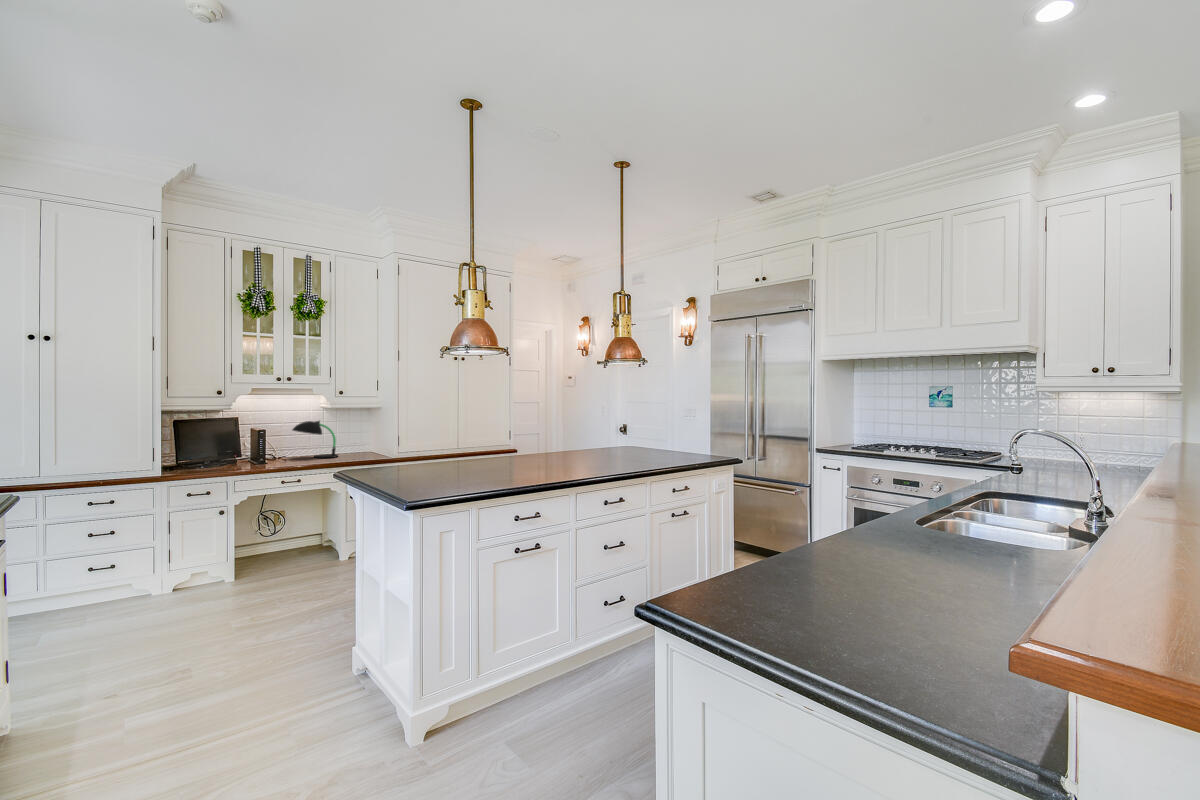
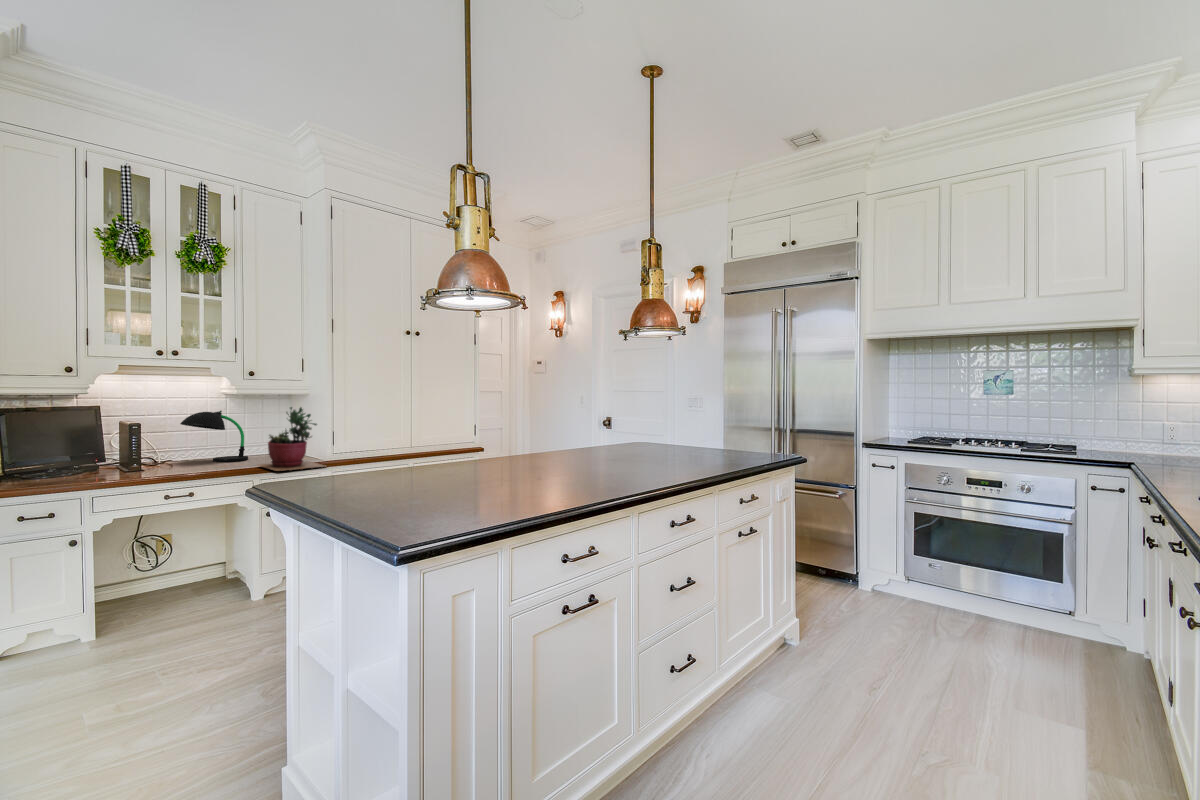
succulent plant: none [343,417,394,465] -> present [259,407,324,471]

